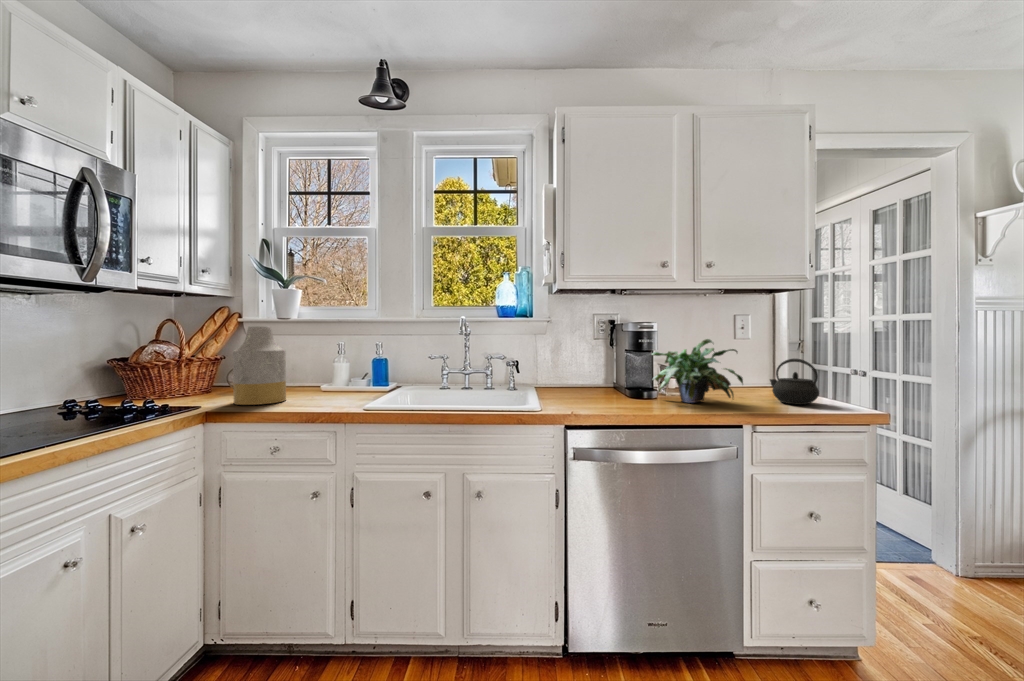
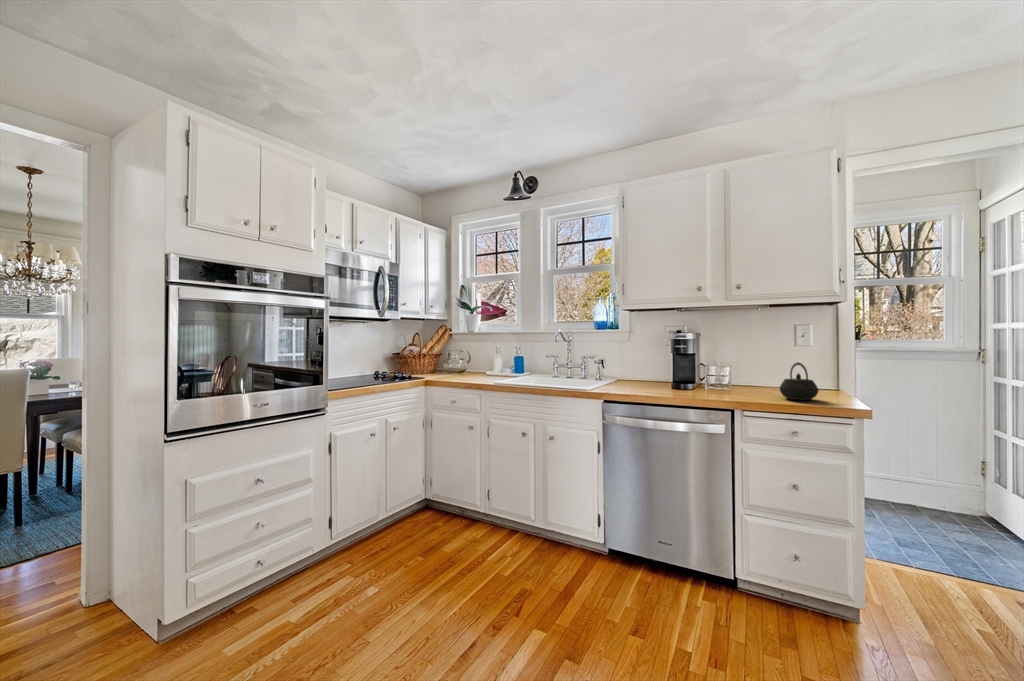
vase: present [233,326,286,405] -> none [439,337,464,379]
potted plant: present [652,339,743,403] -> none [675,346,744,393]

